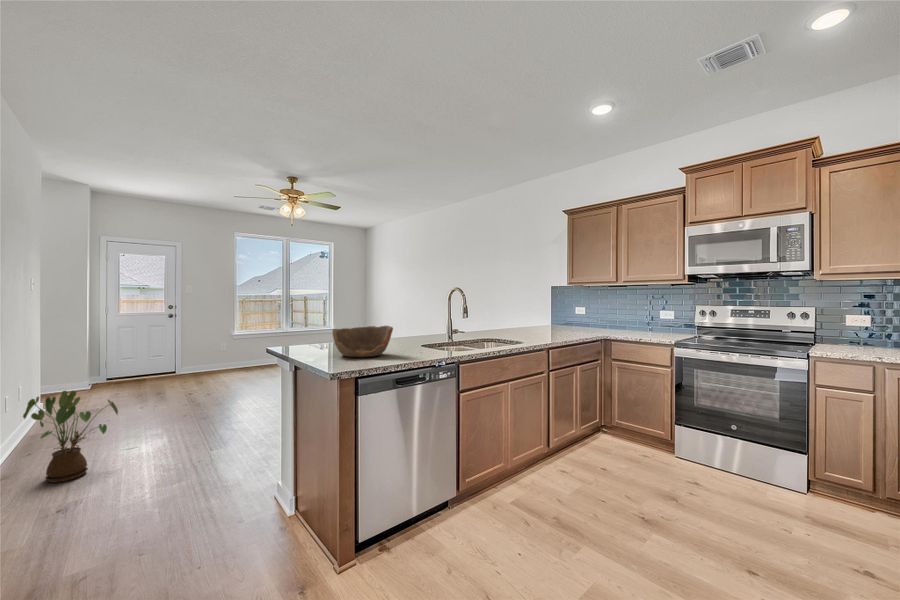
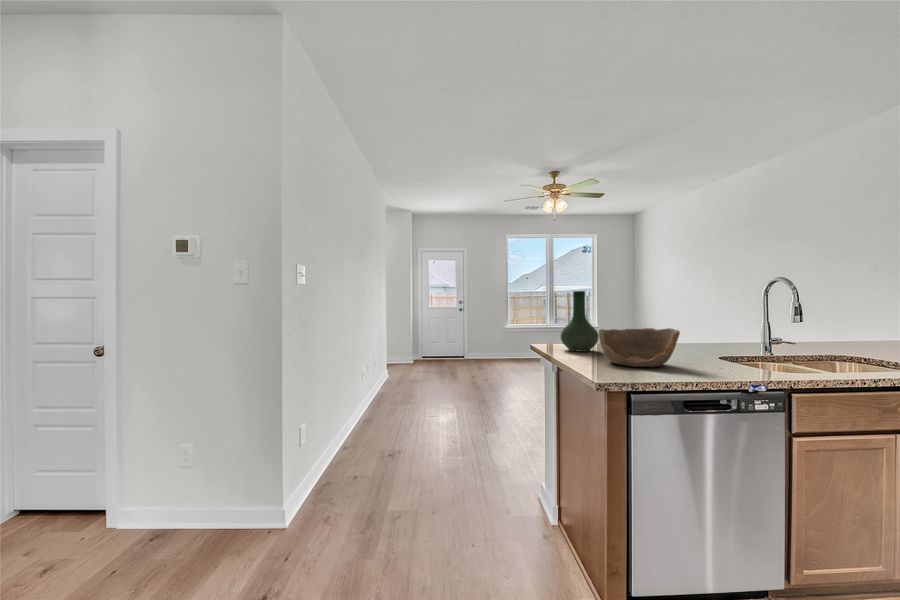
vase: none [299,297,332,349] -> present [561,291,599,352]
house plant: present [23,391,118,482] -> none [350,369,408,444]

